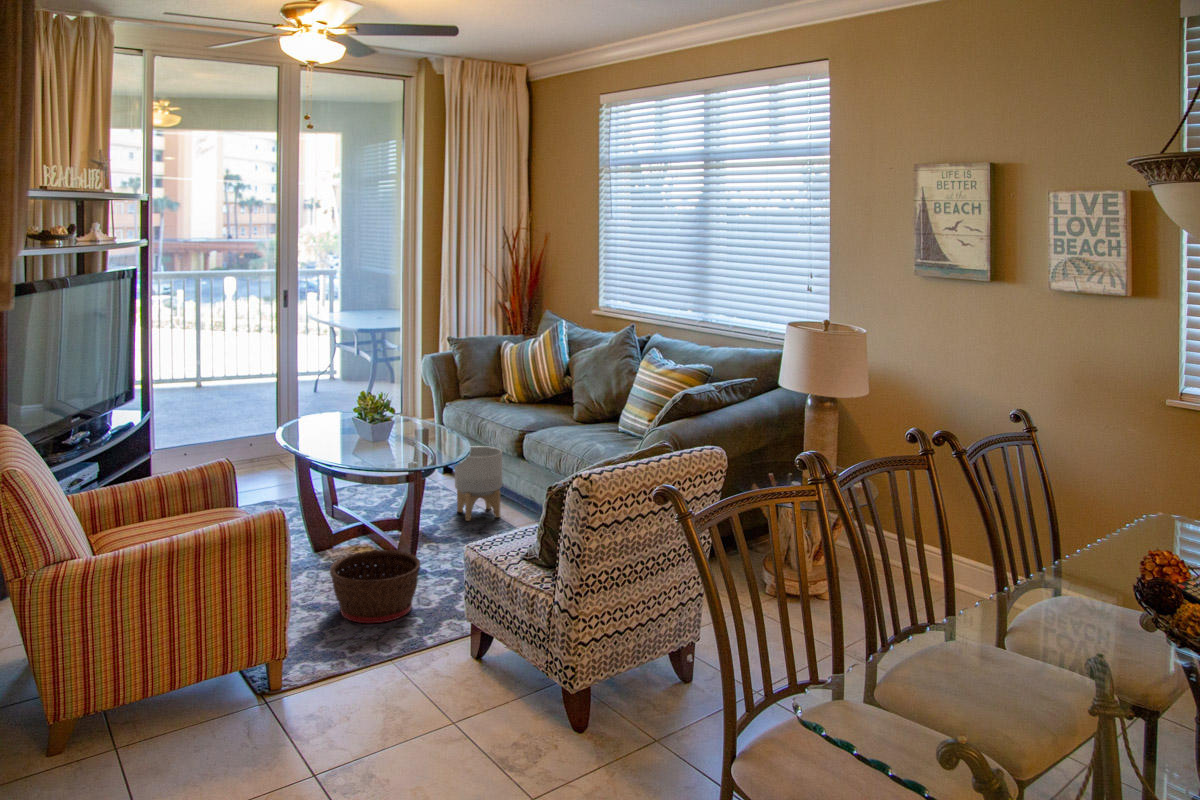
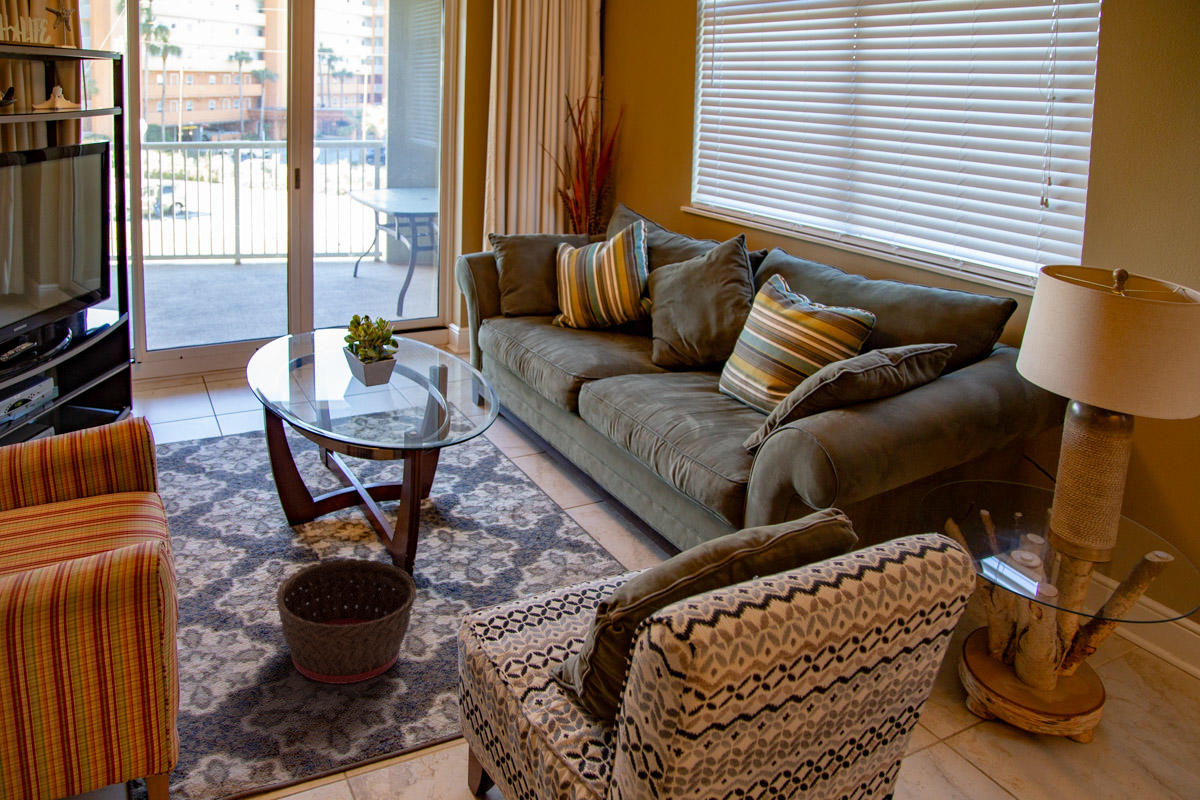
planter: present [455,446,502,521] -> none [483,389,551,492]

